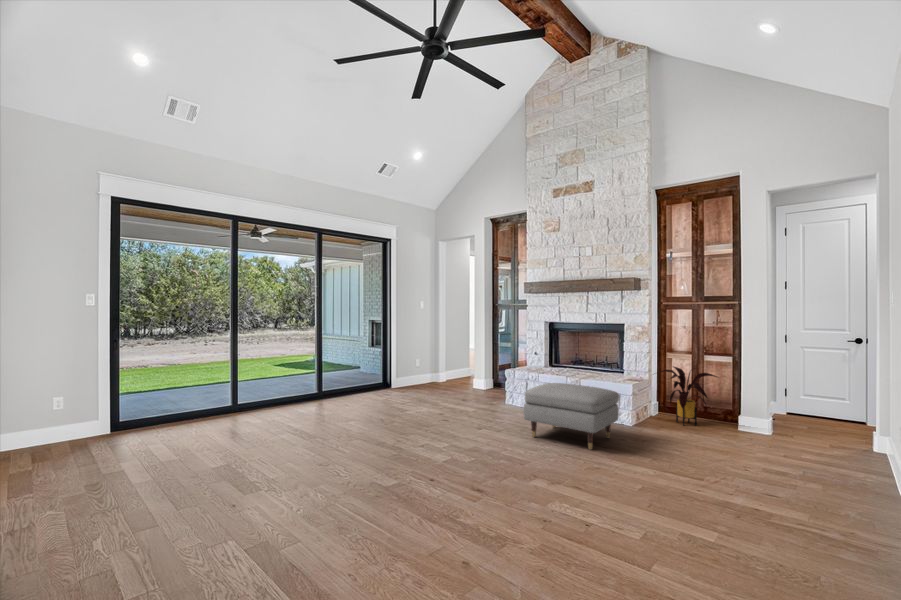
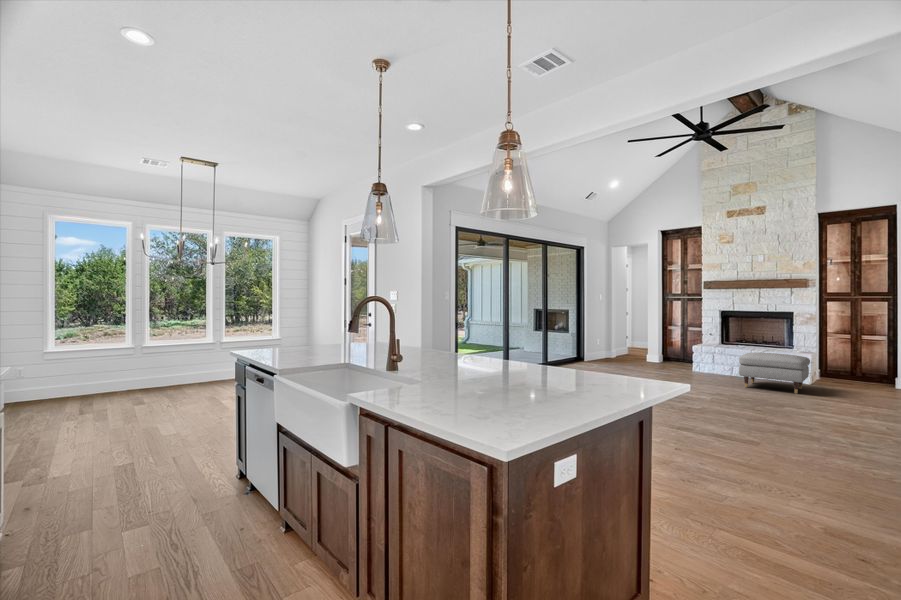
house plant: present [660,367,717,425] -> none [819,342,878,384]

